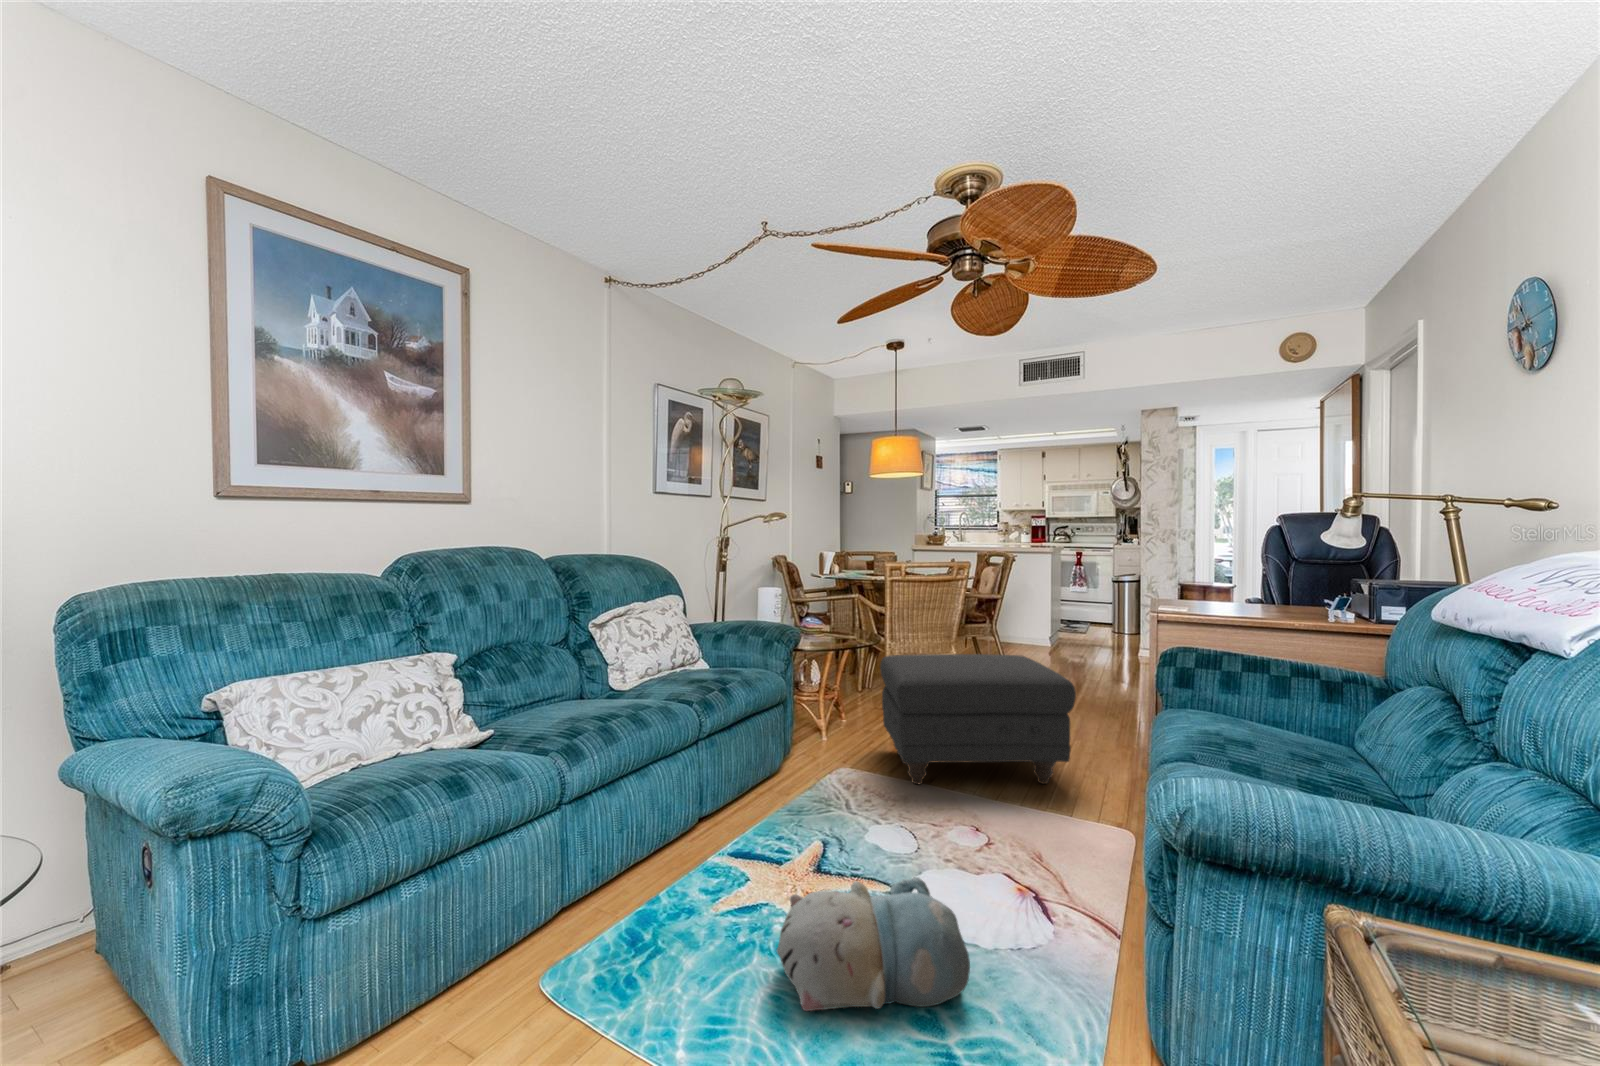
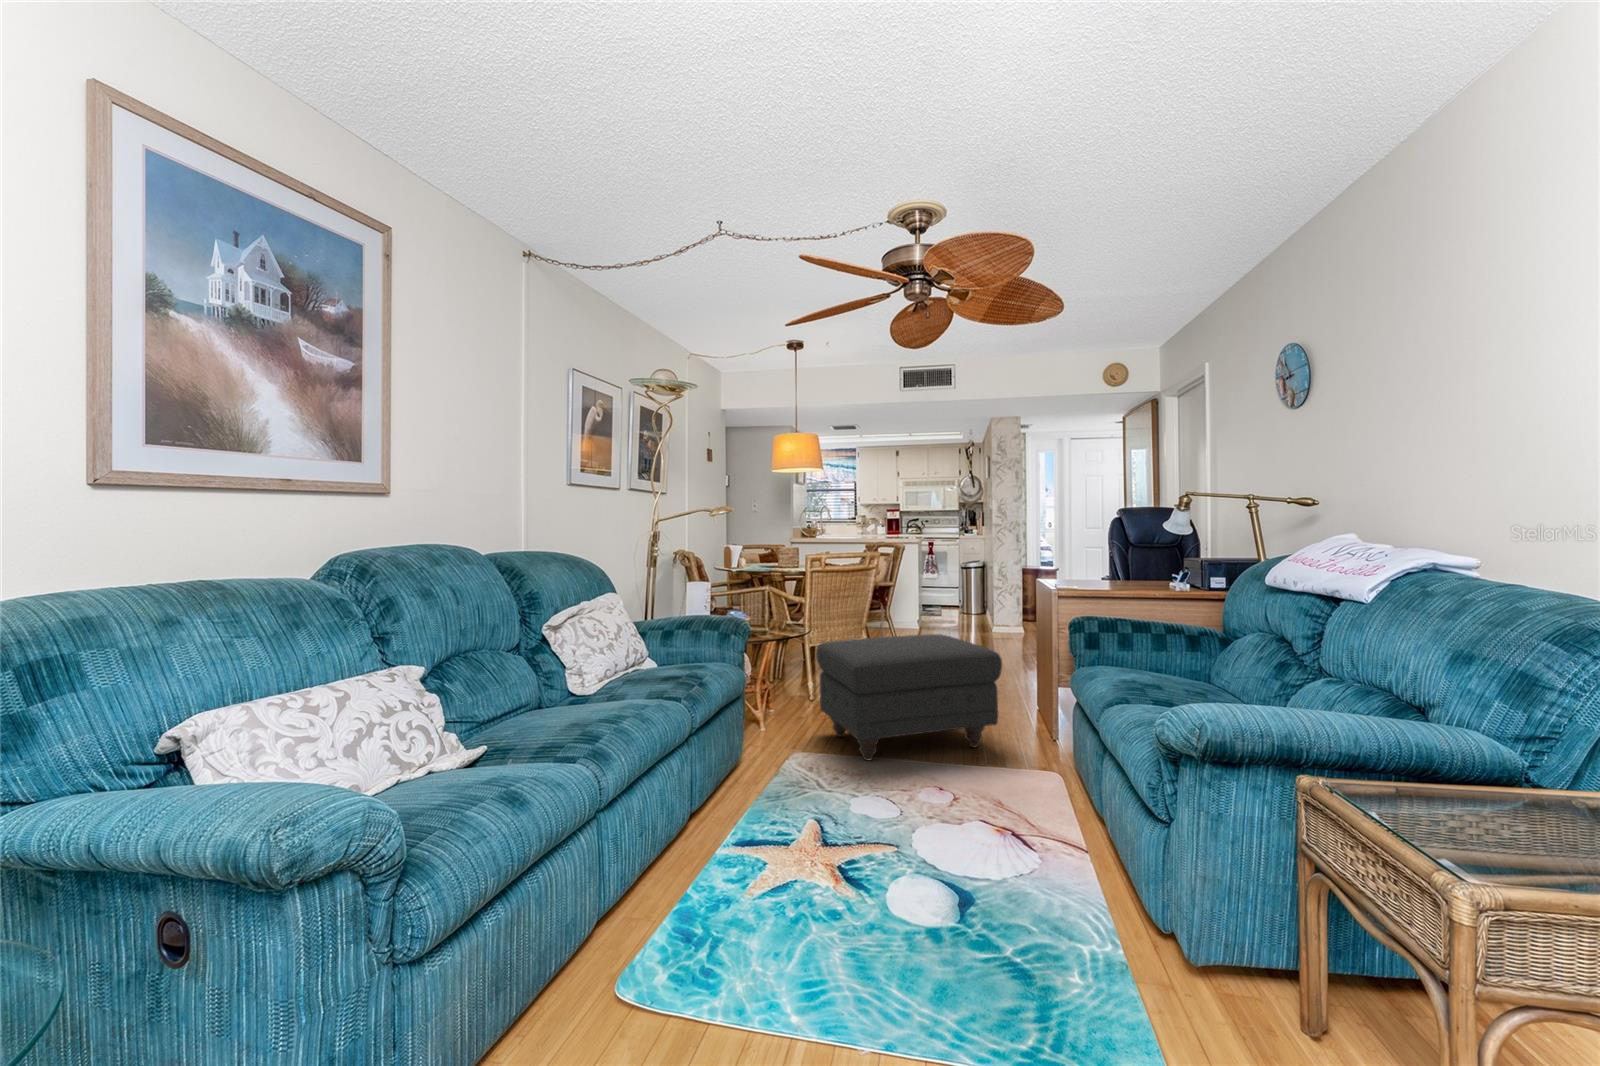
plush toy: present [777,877,970,1011] -> none [842,830,1014,962]

